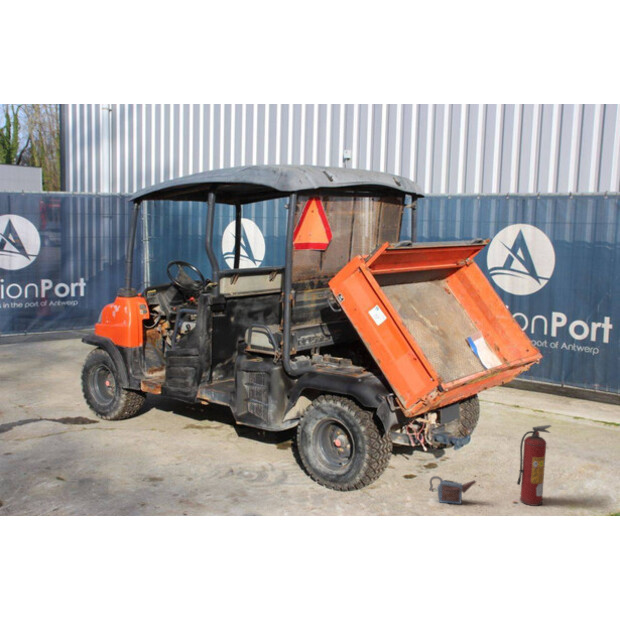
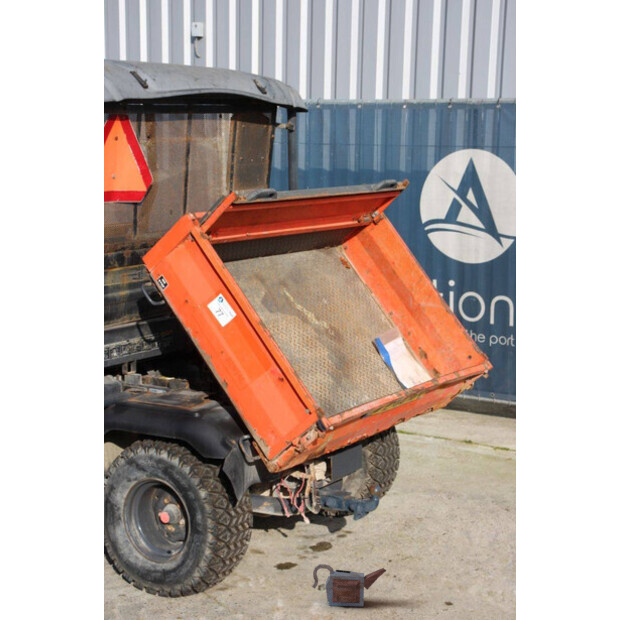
fire extinguisher: present [517,425,551,506] -> none [450,475,501,603]

